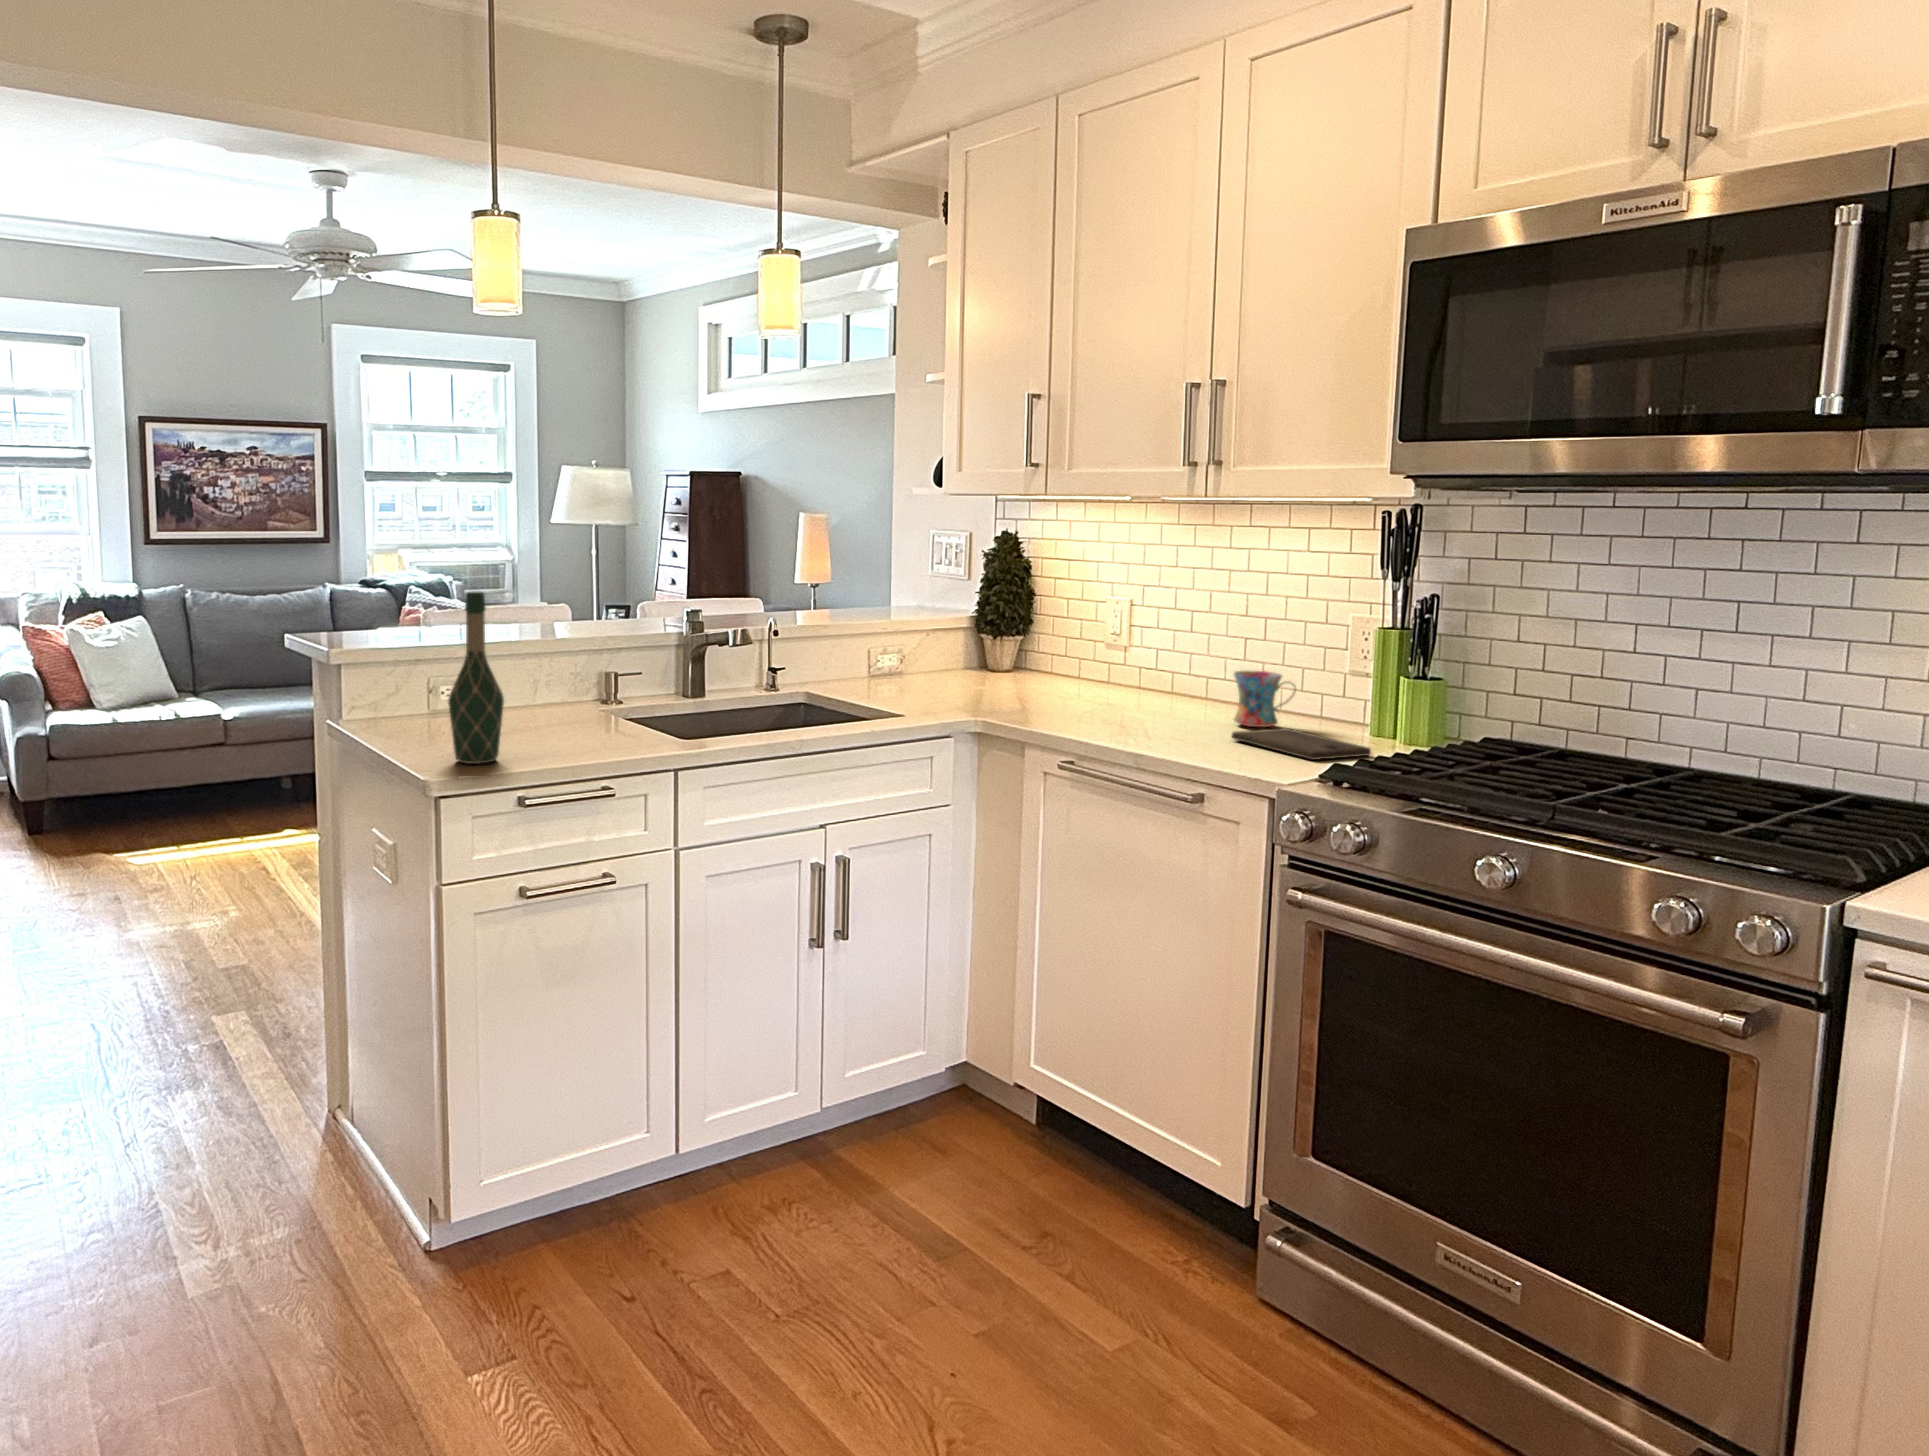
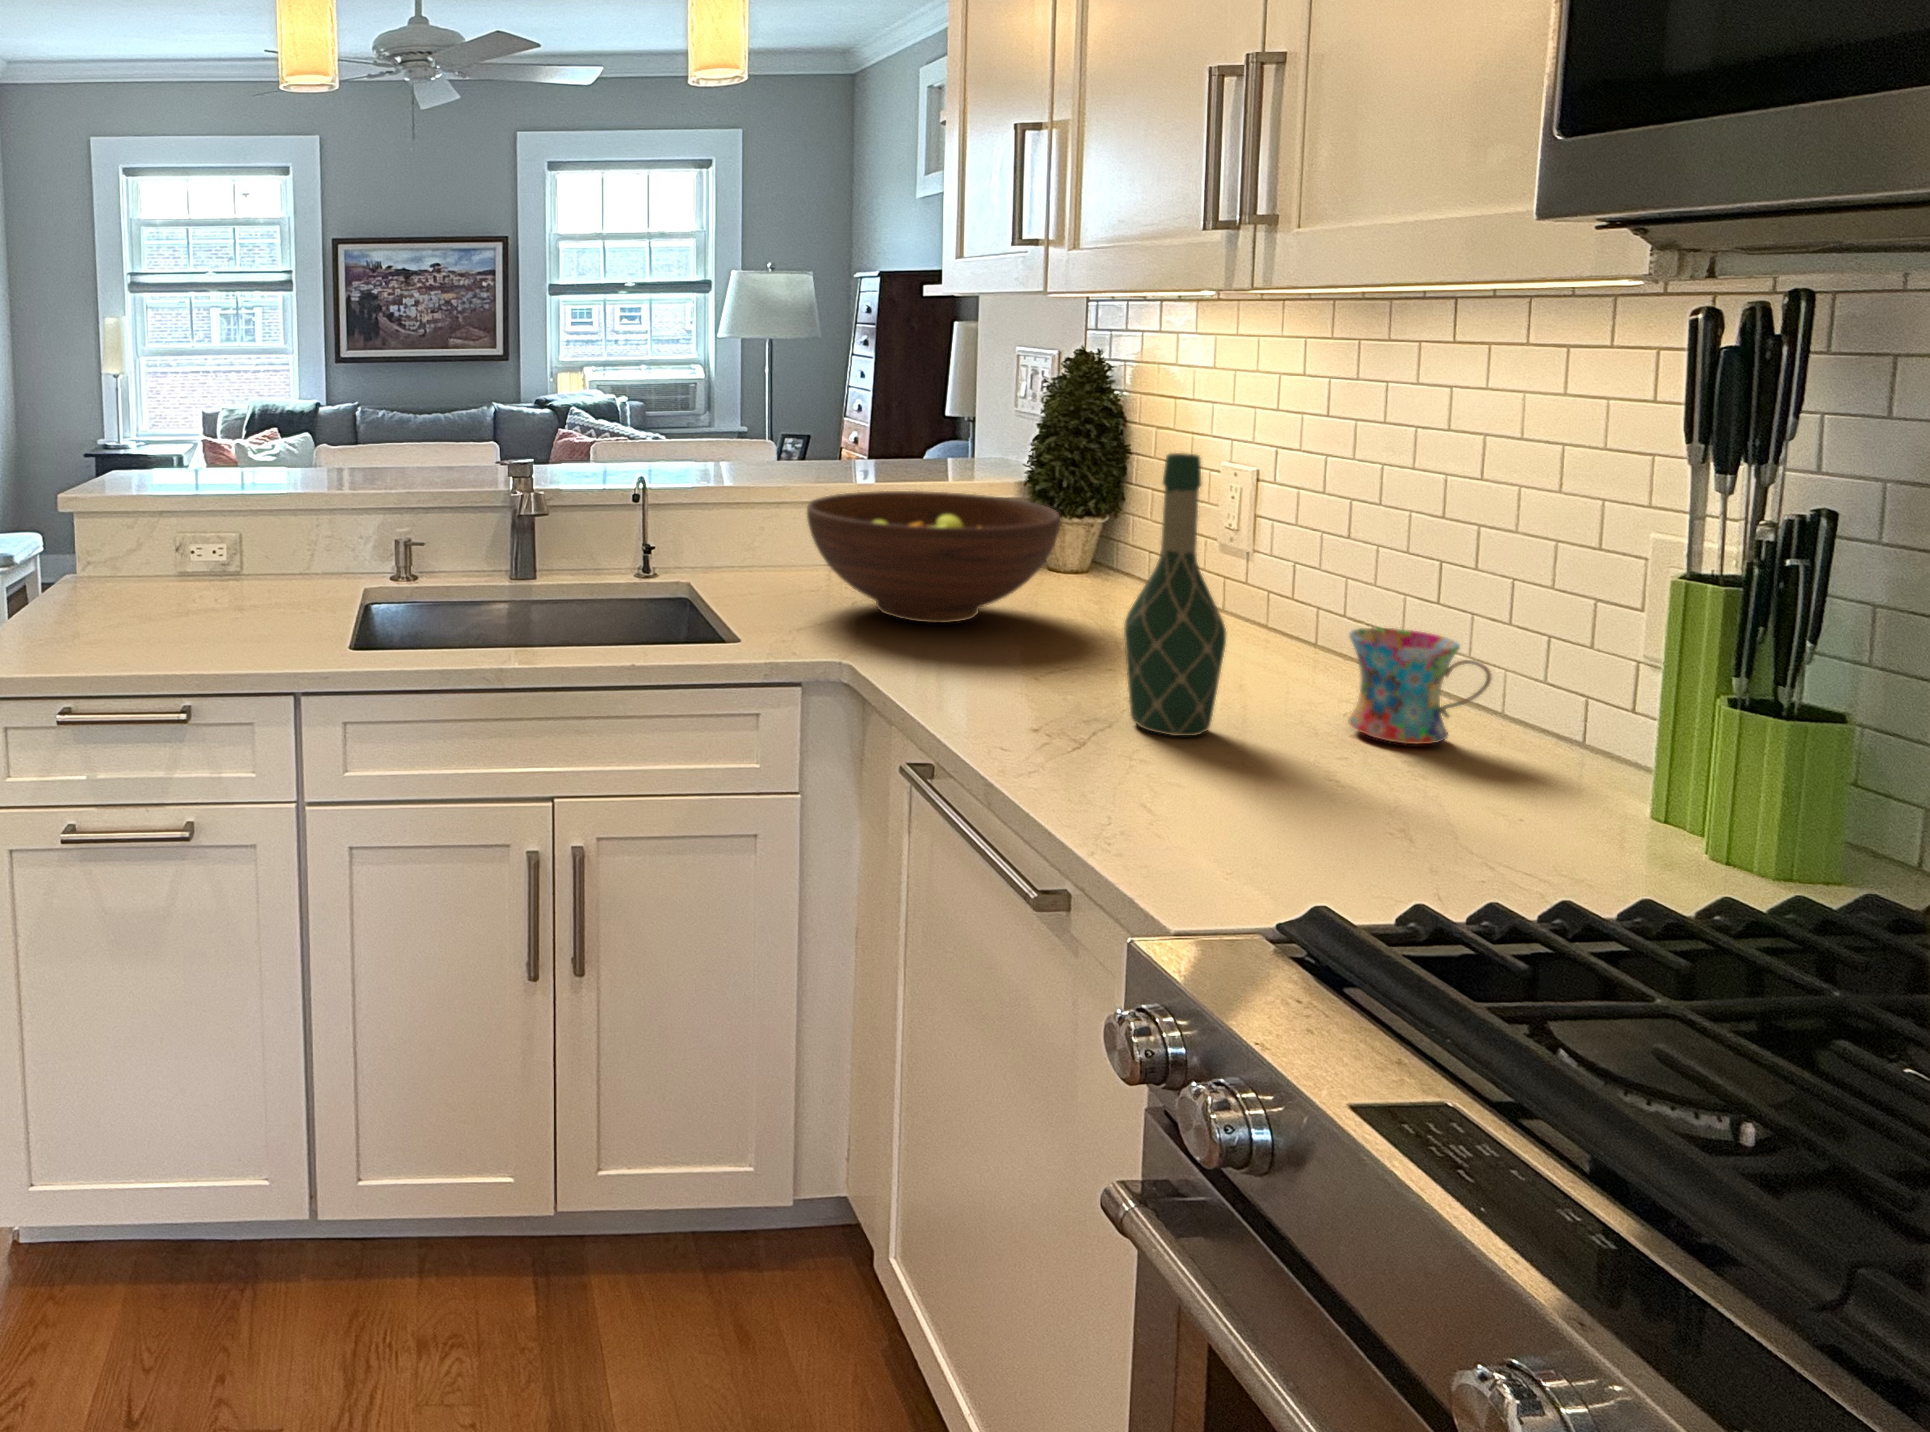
wine bottle: present [448,592,504,764] -> present [1124,453,1226,736]
fruit bowl: none [889,620,1044,701] -> present [807,491,1061,623]
cutting board: present [1232,728,1371,760] -> none [1283,751,1578,860]

